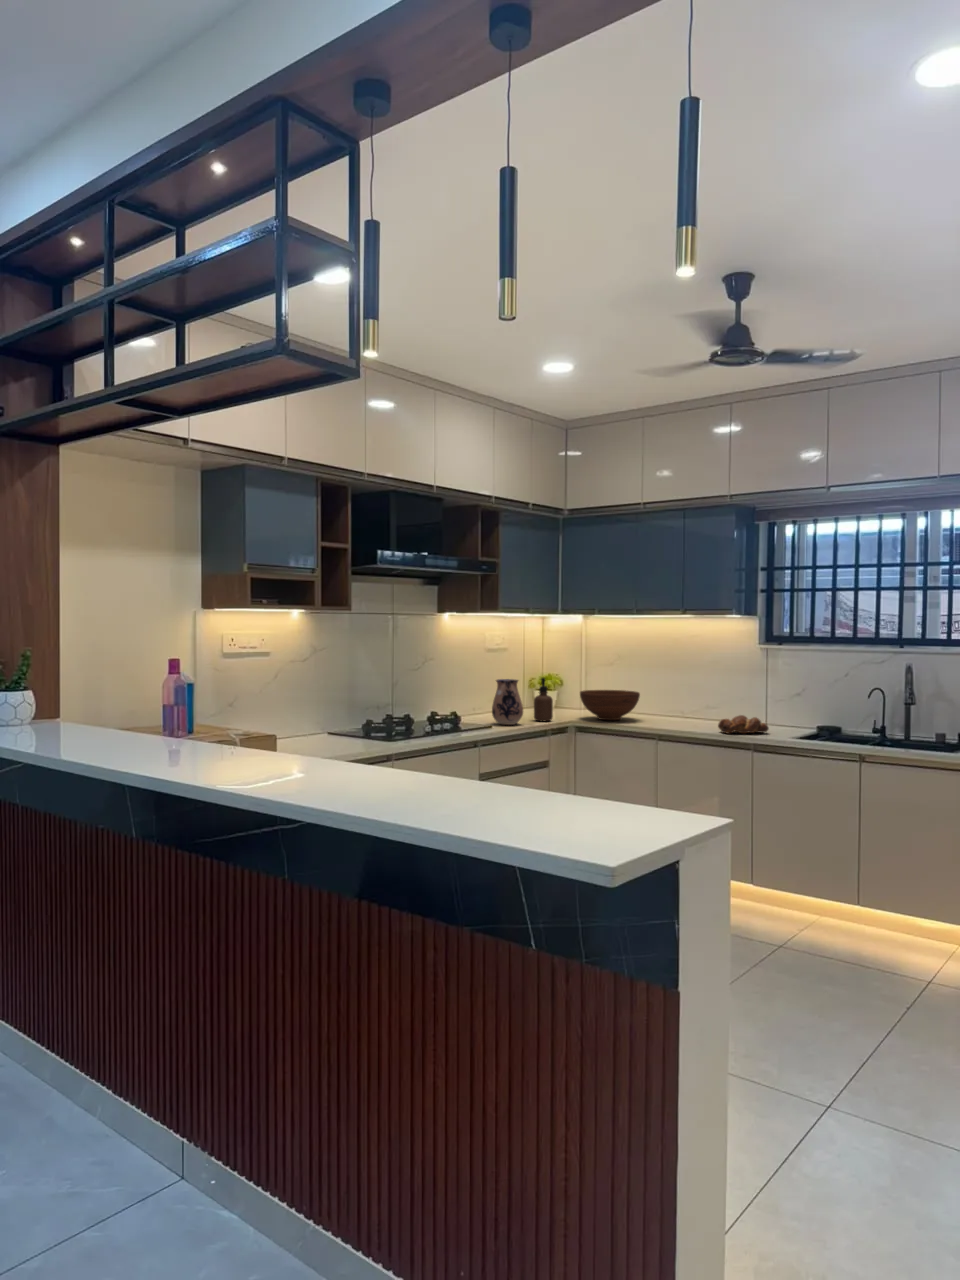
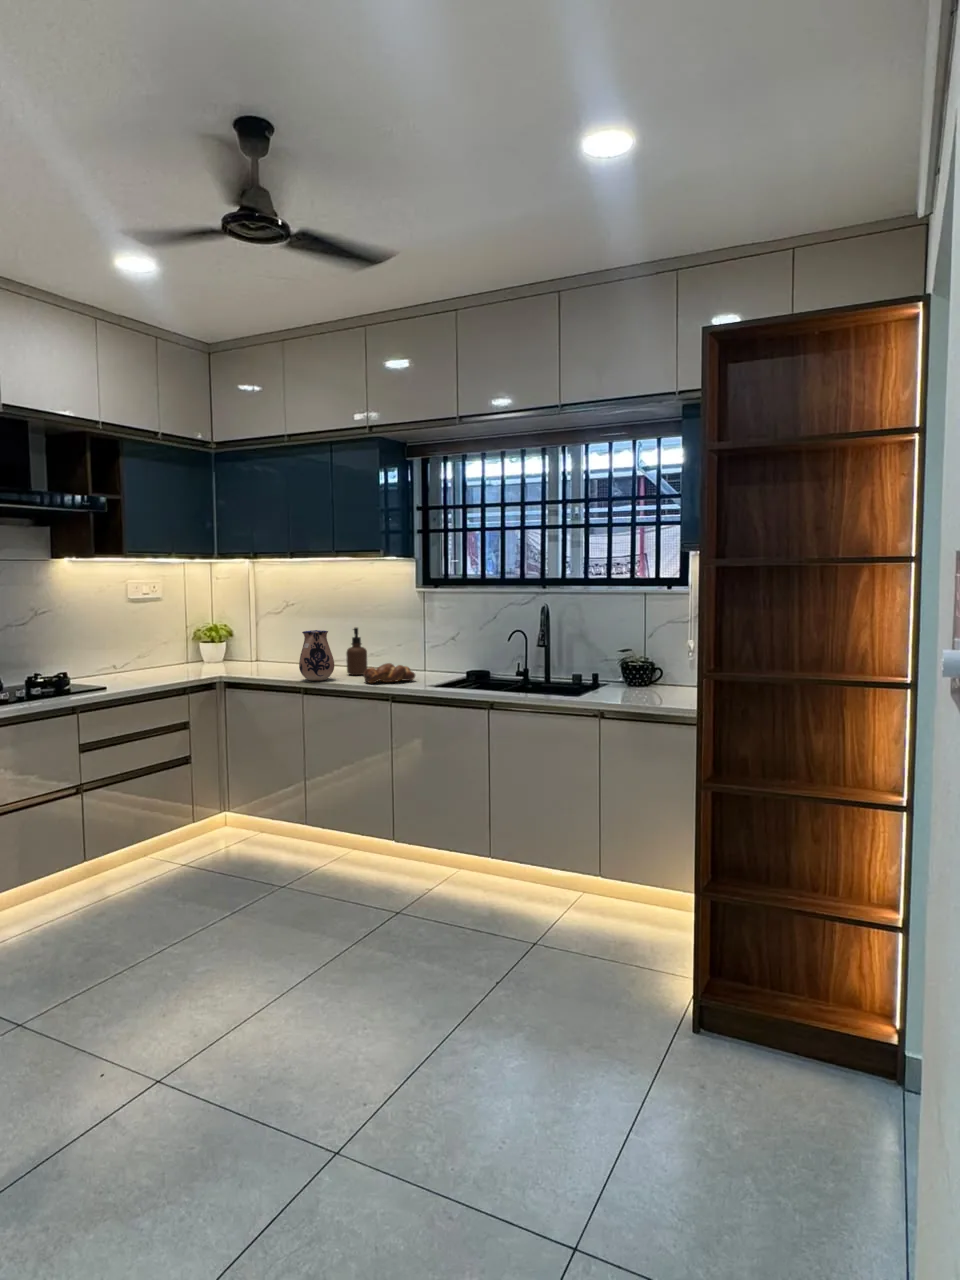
soap dispenser: present [534,678,553,721] -> present [346,628,367,675]
ceramic pitcher: present [492,679,523,725] -> present [299,630,334,681]
fruit bowl: present [580,690,640,720] -> none [231,639,297,673]

